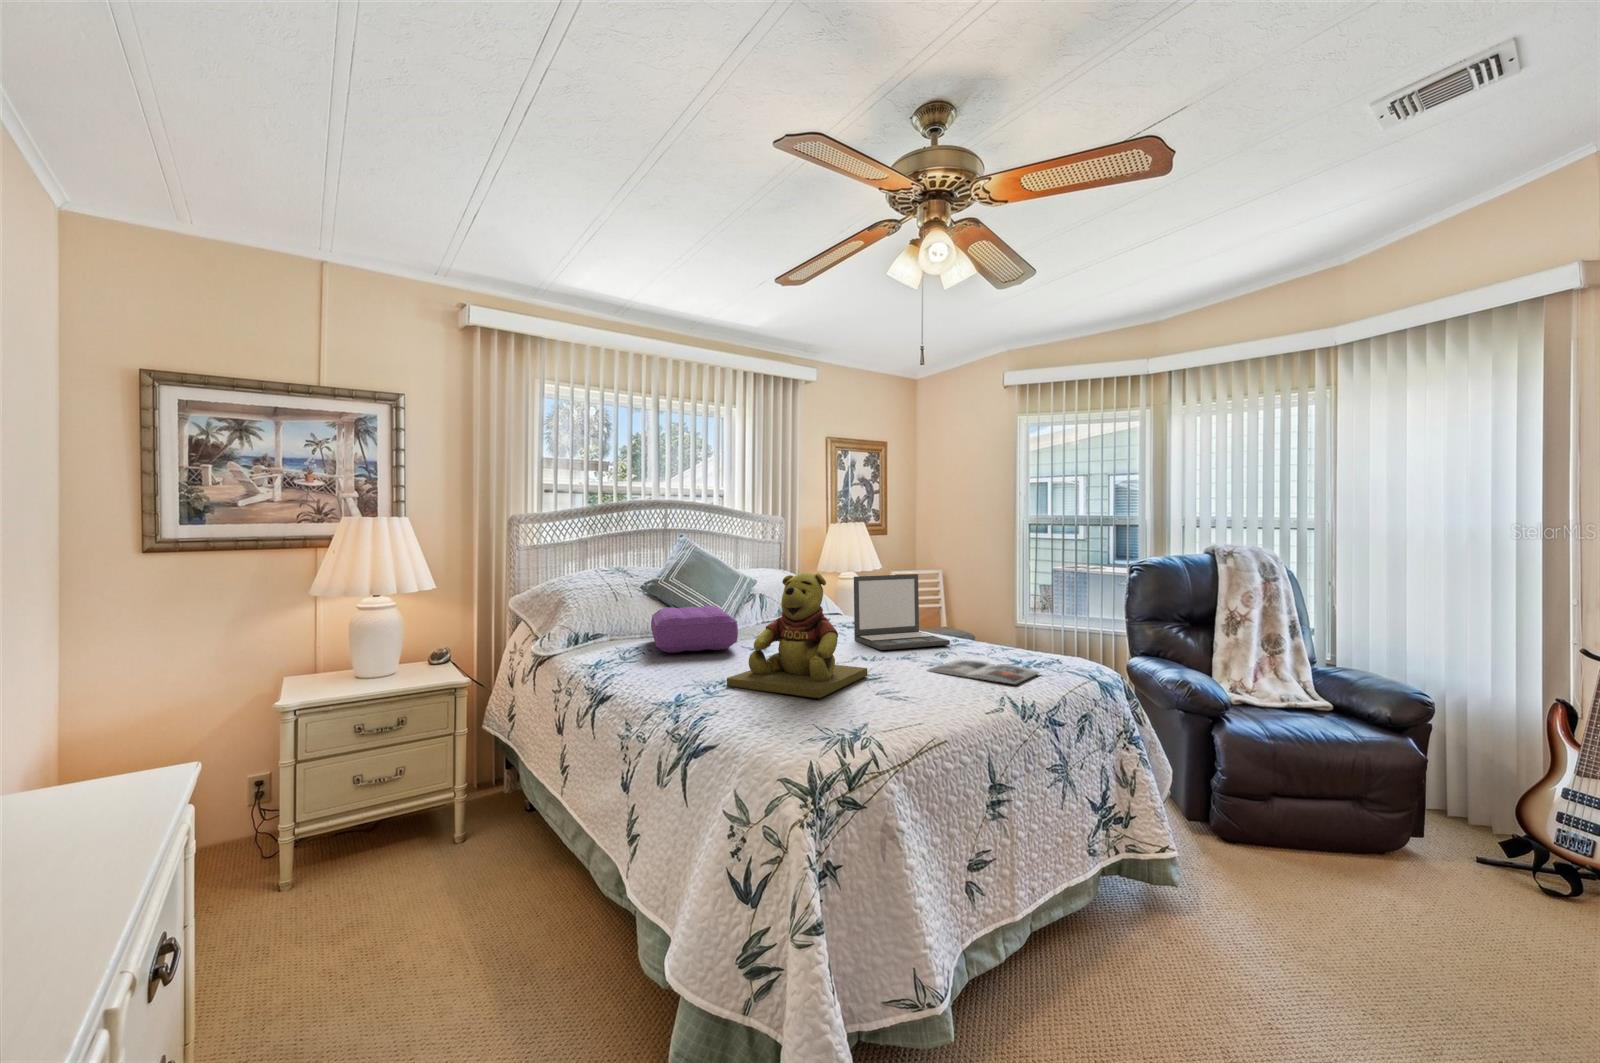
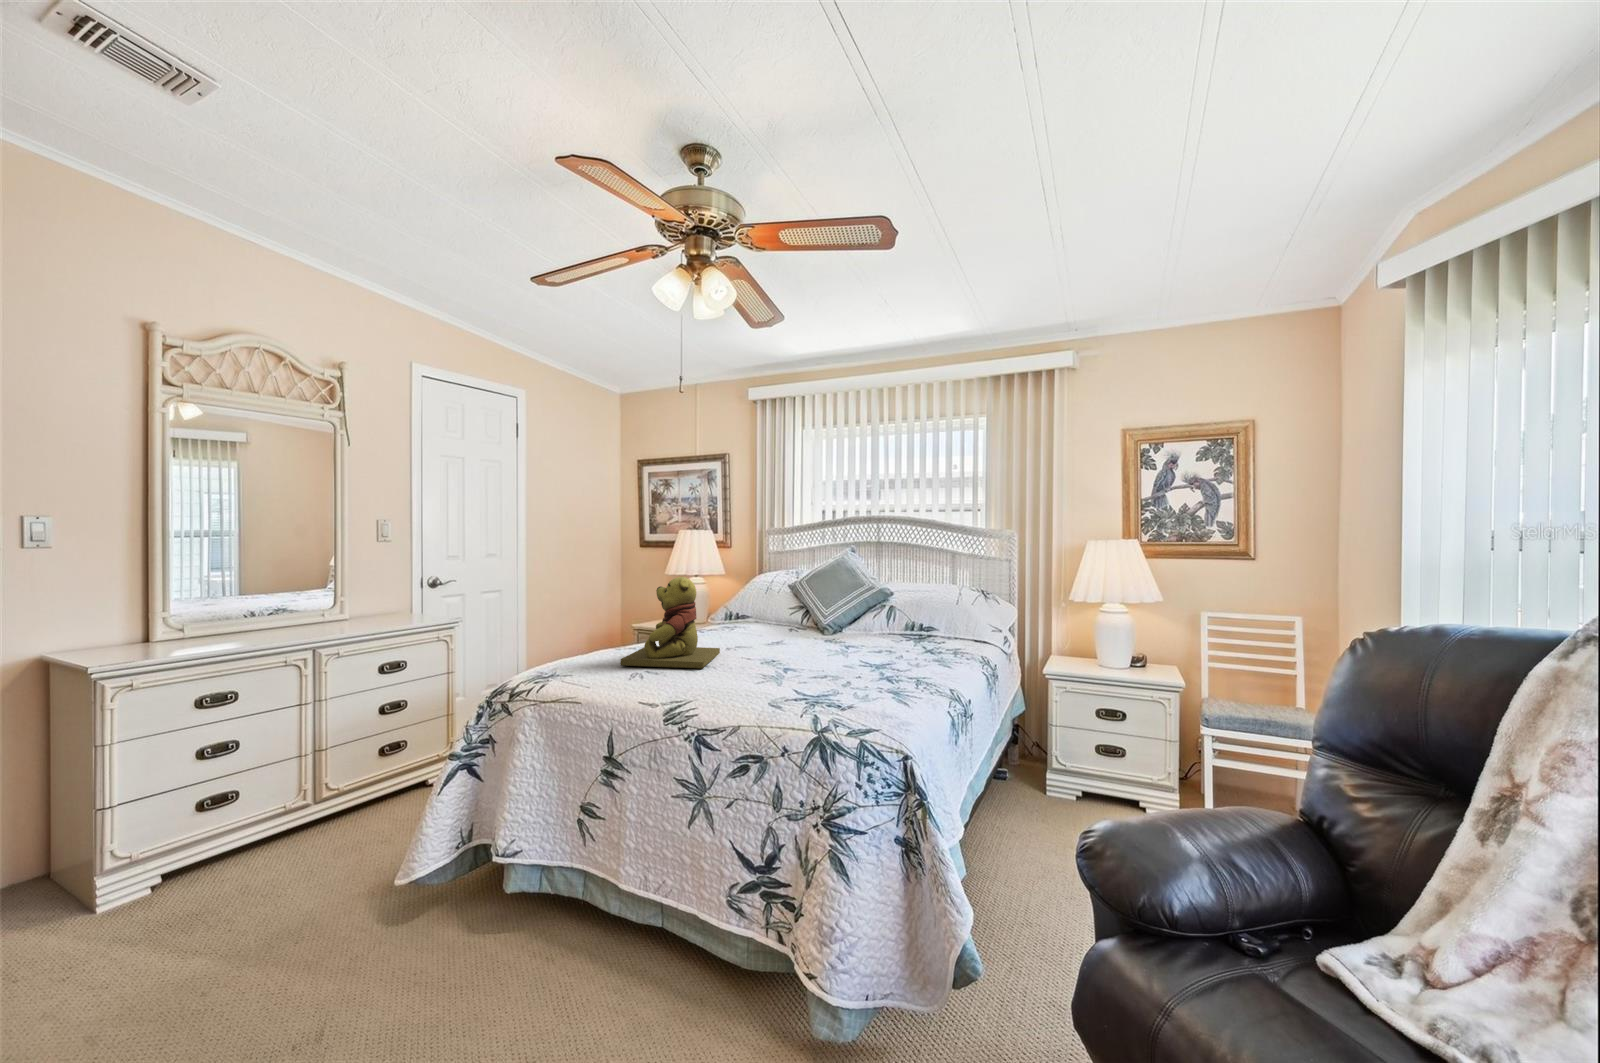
laptop: present [854,574,950,650] -> none [806,593,908,677]
pillow: present [651,606,738,653] -> none [712,603,804,638]
magazine: present [928,660,1039,684] -> none [708,678,796,706]

